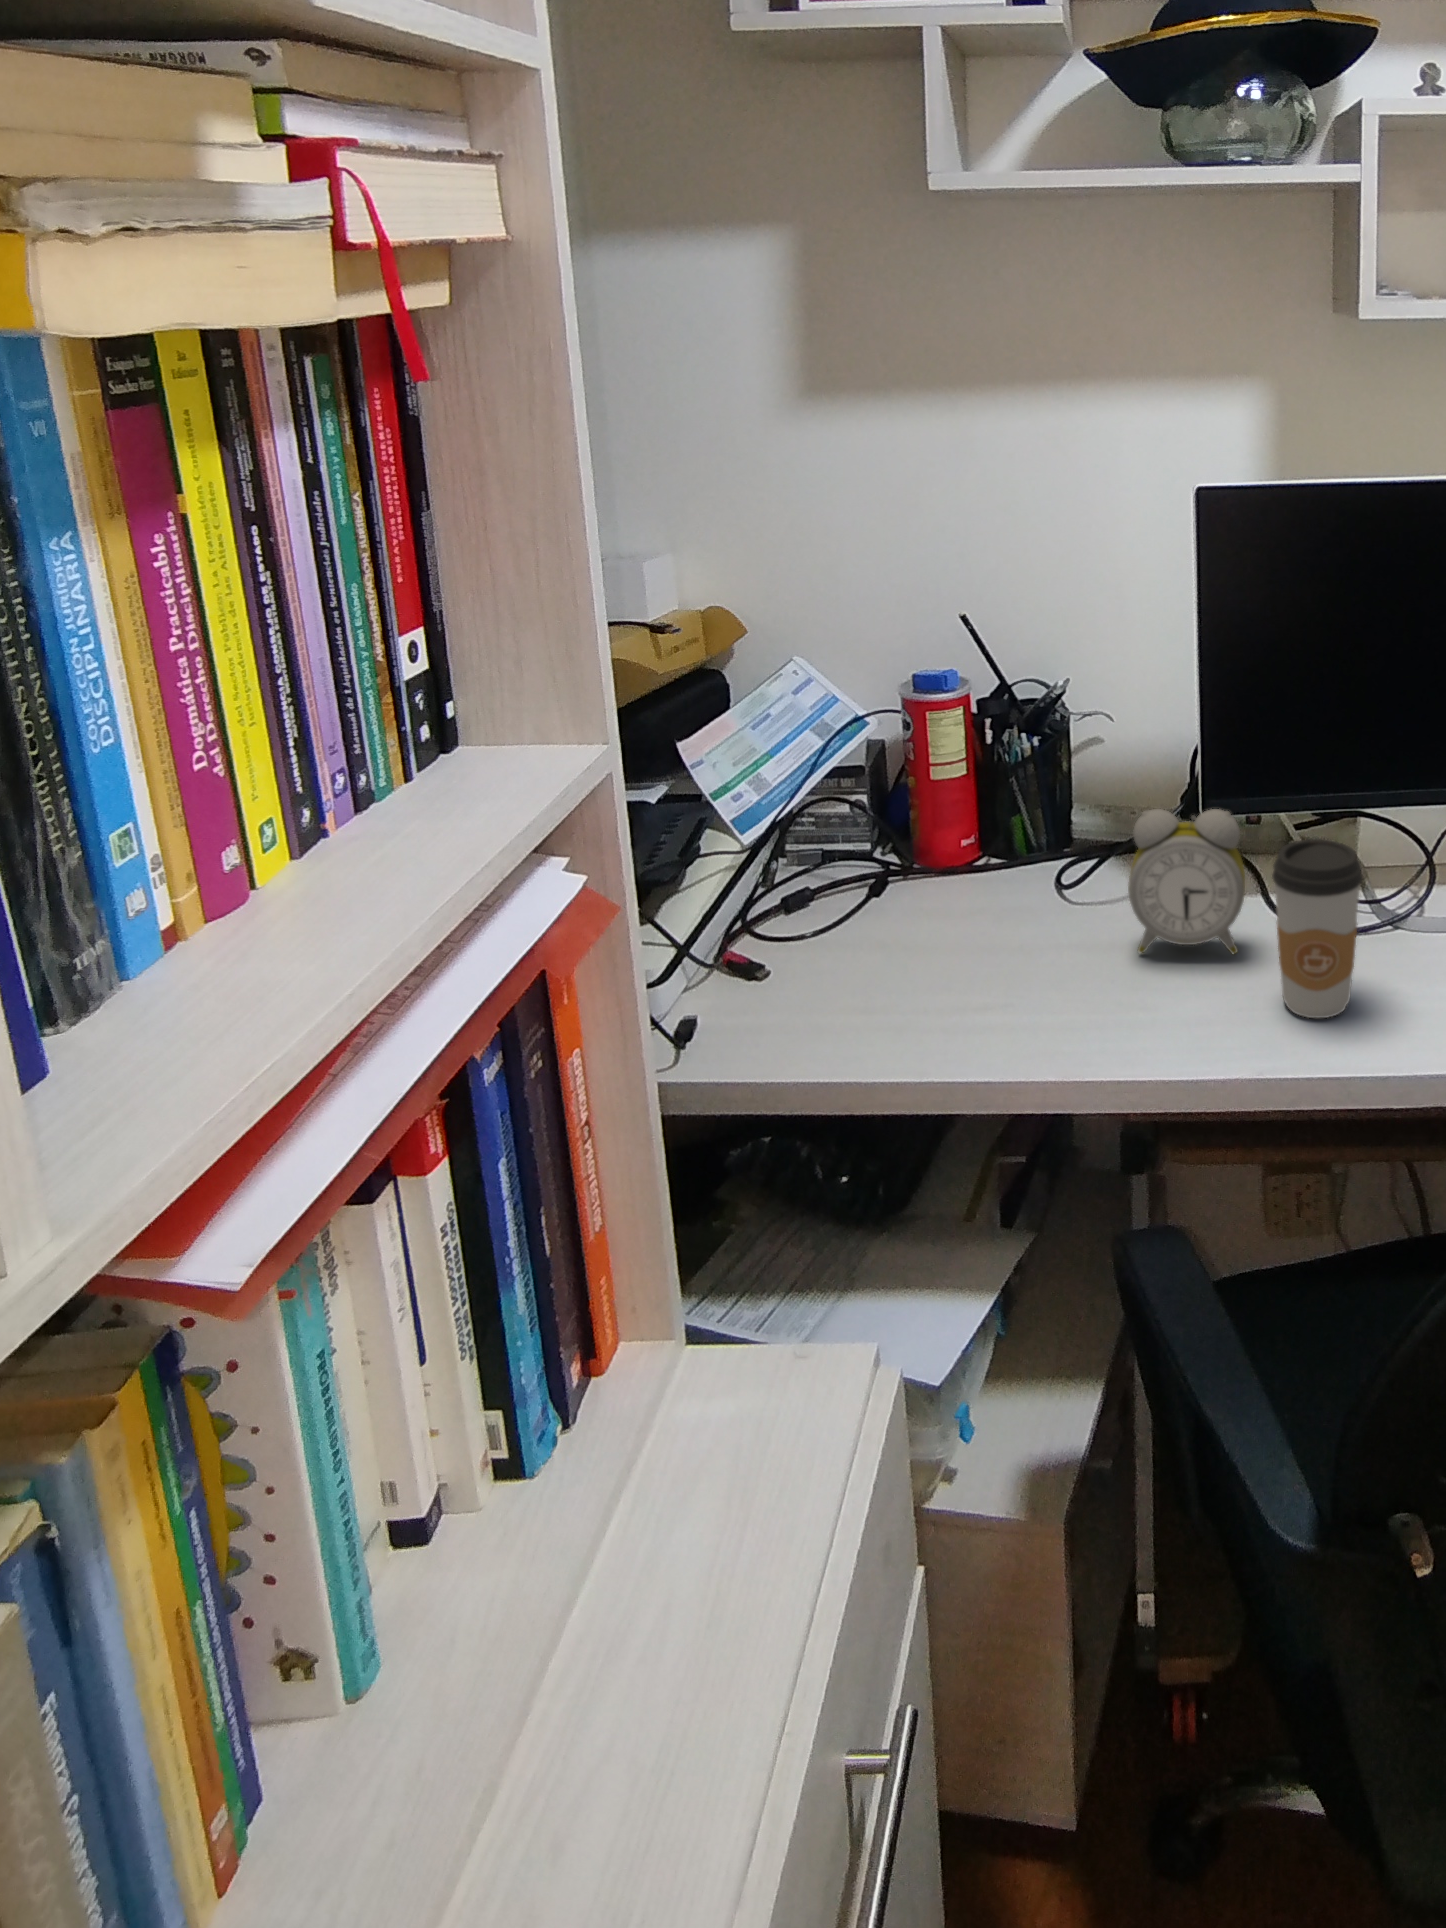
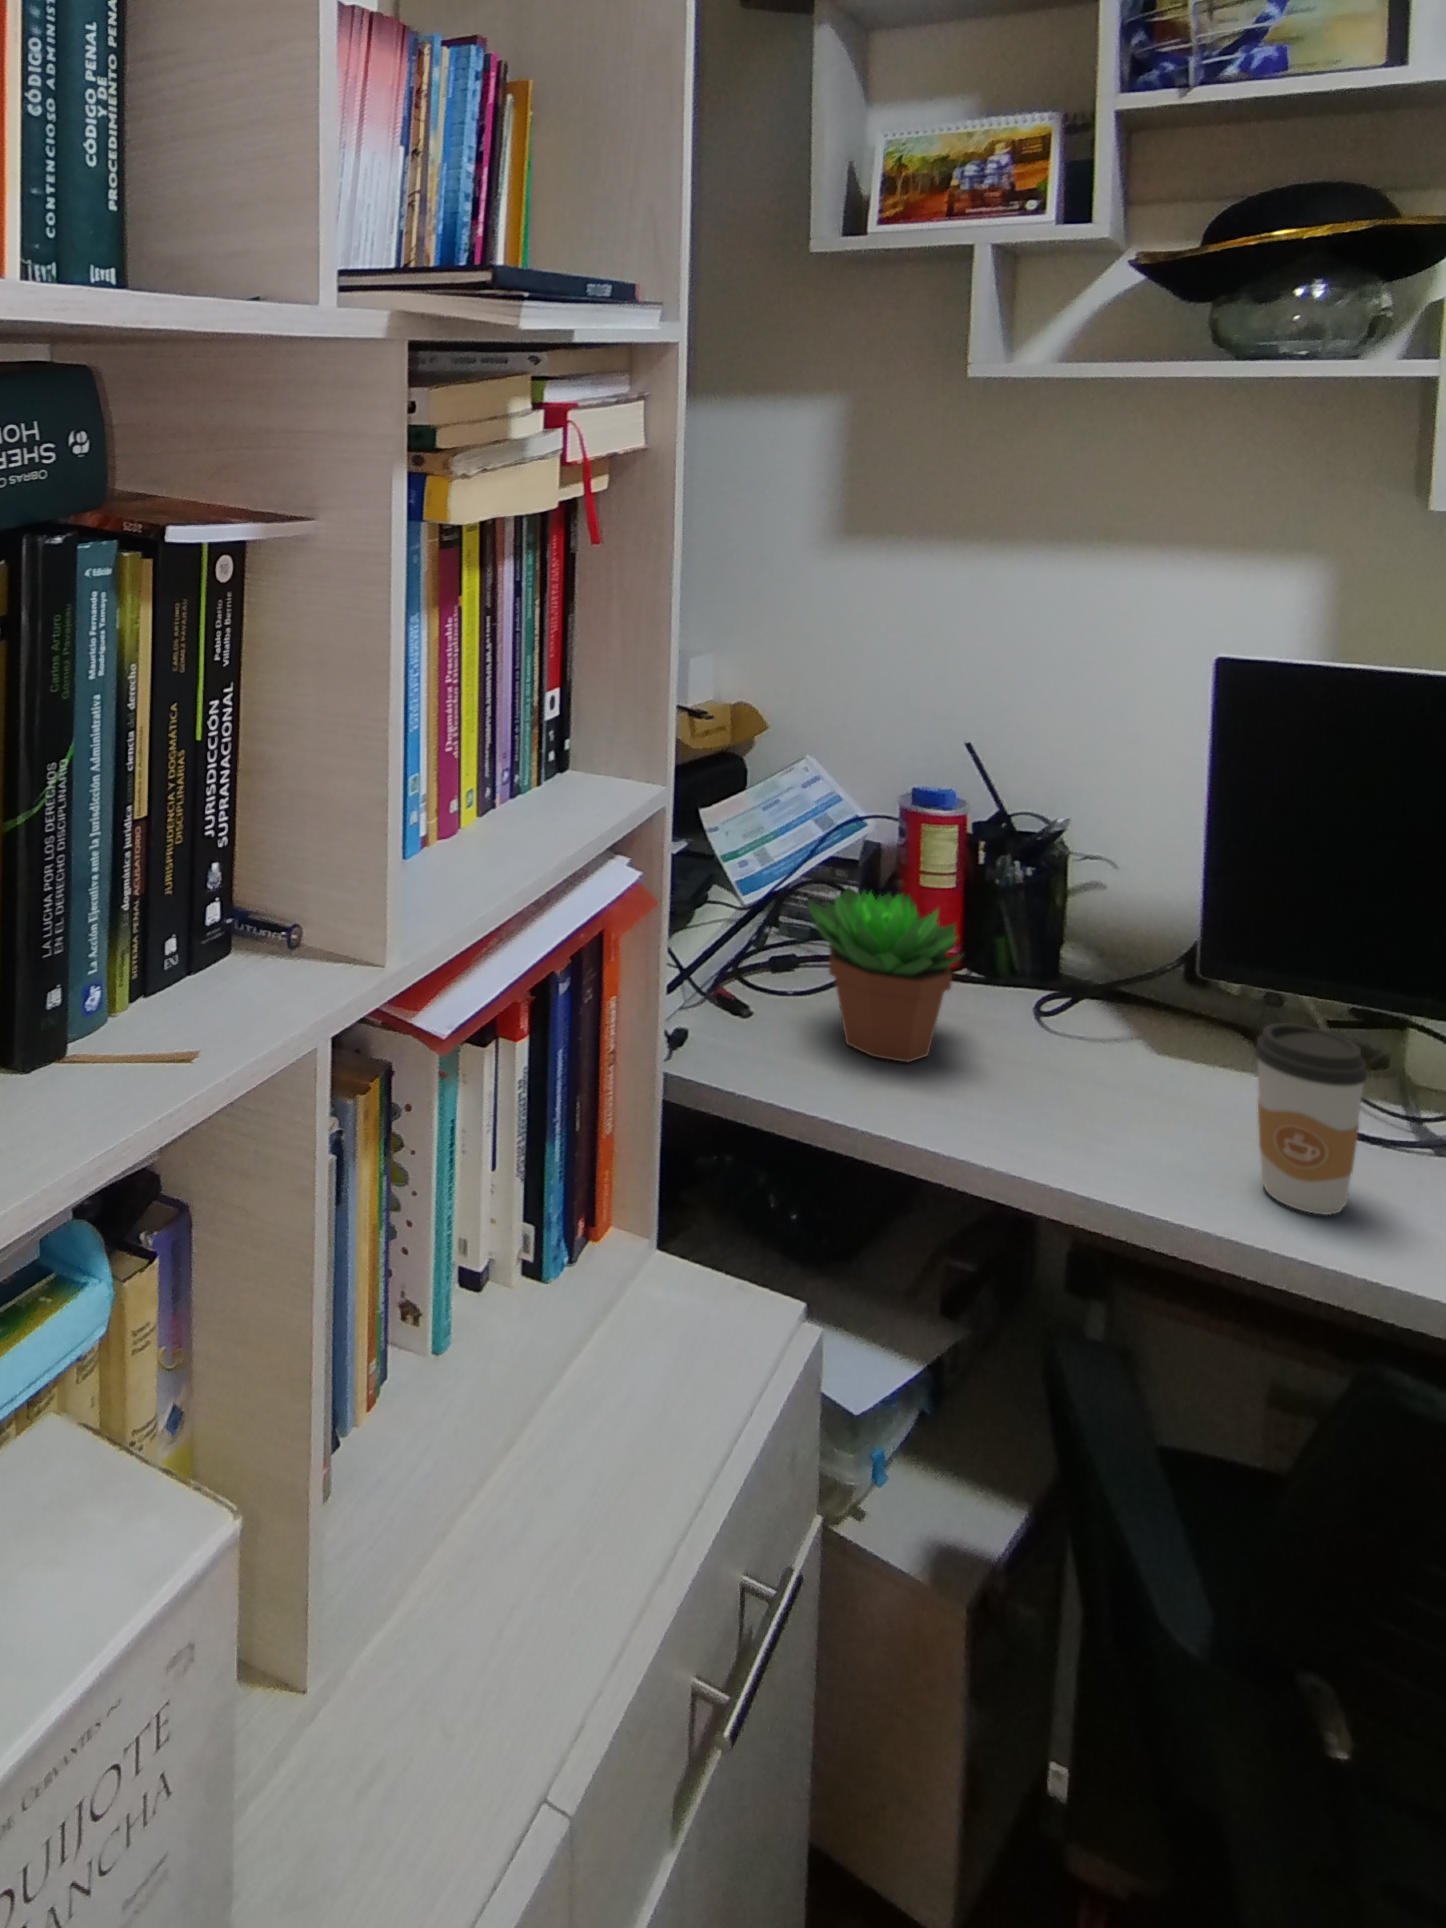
succulent plant: none [819,793,996,988] -> present [808,887,962,1062]
alarm clock: present [1128,809,1245,954] -> none [1099,957,1239,1127]

